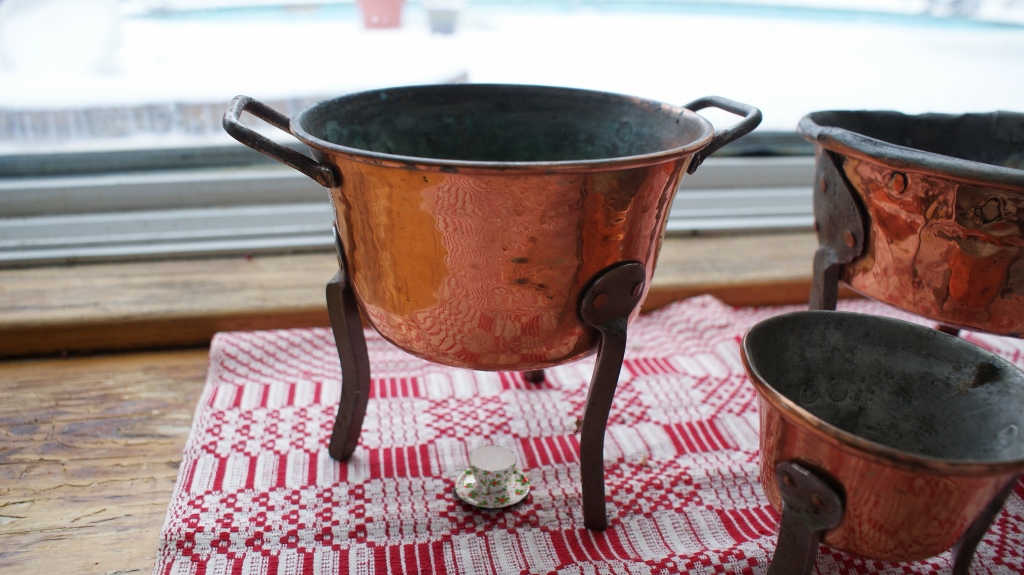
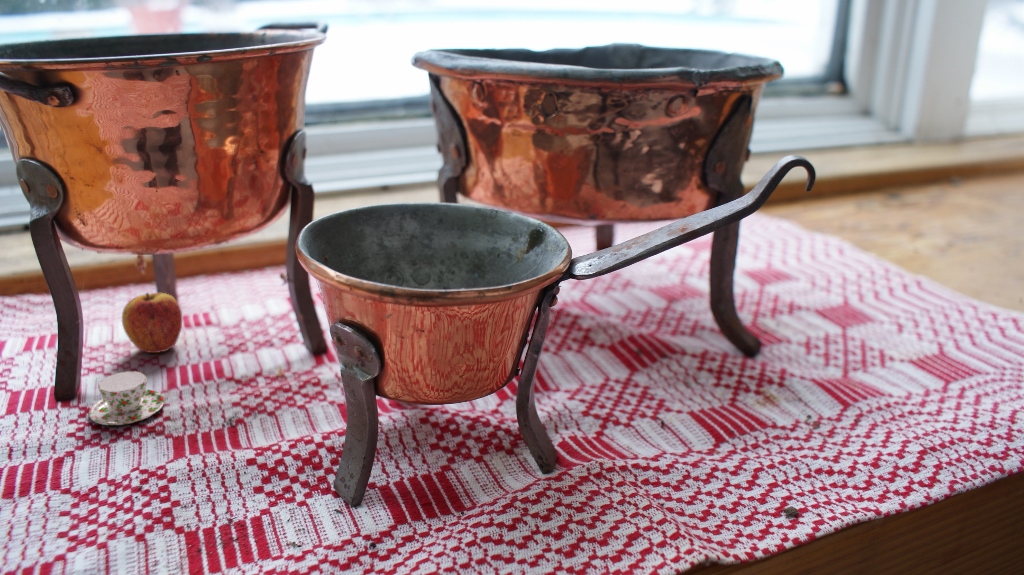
apple: none [474,344,533,418] -> present [122,293,182,353]

